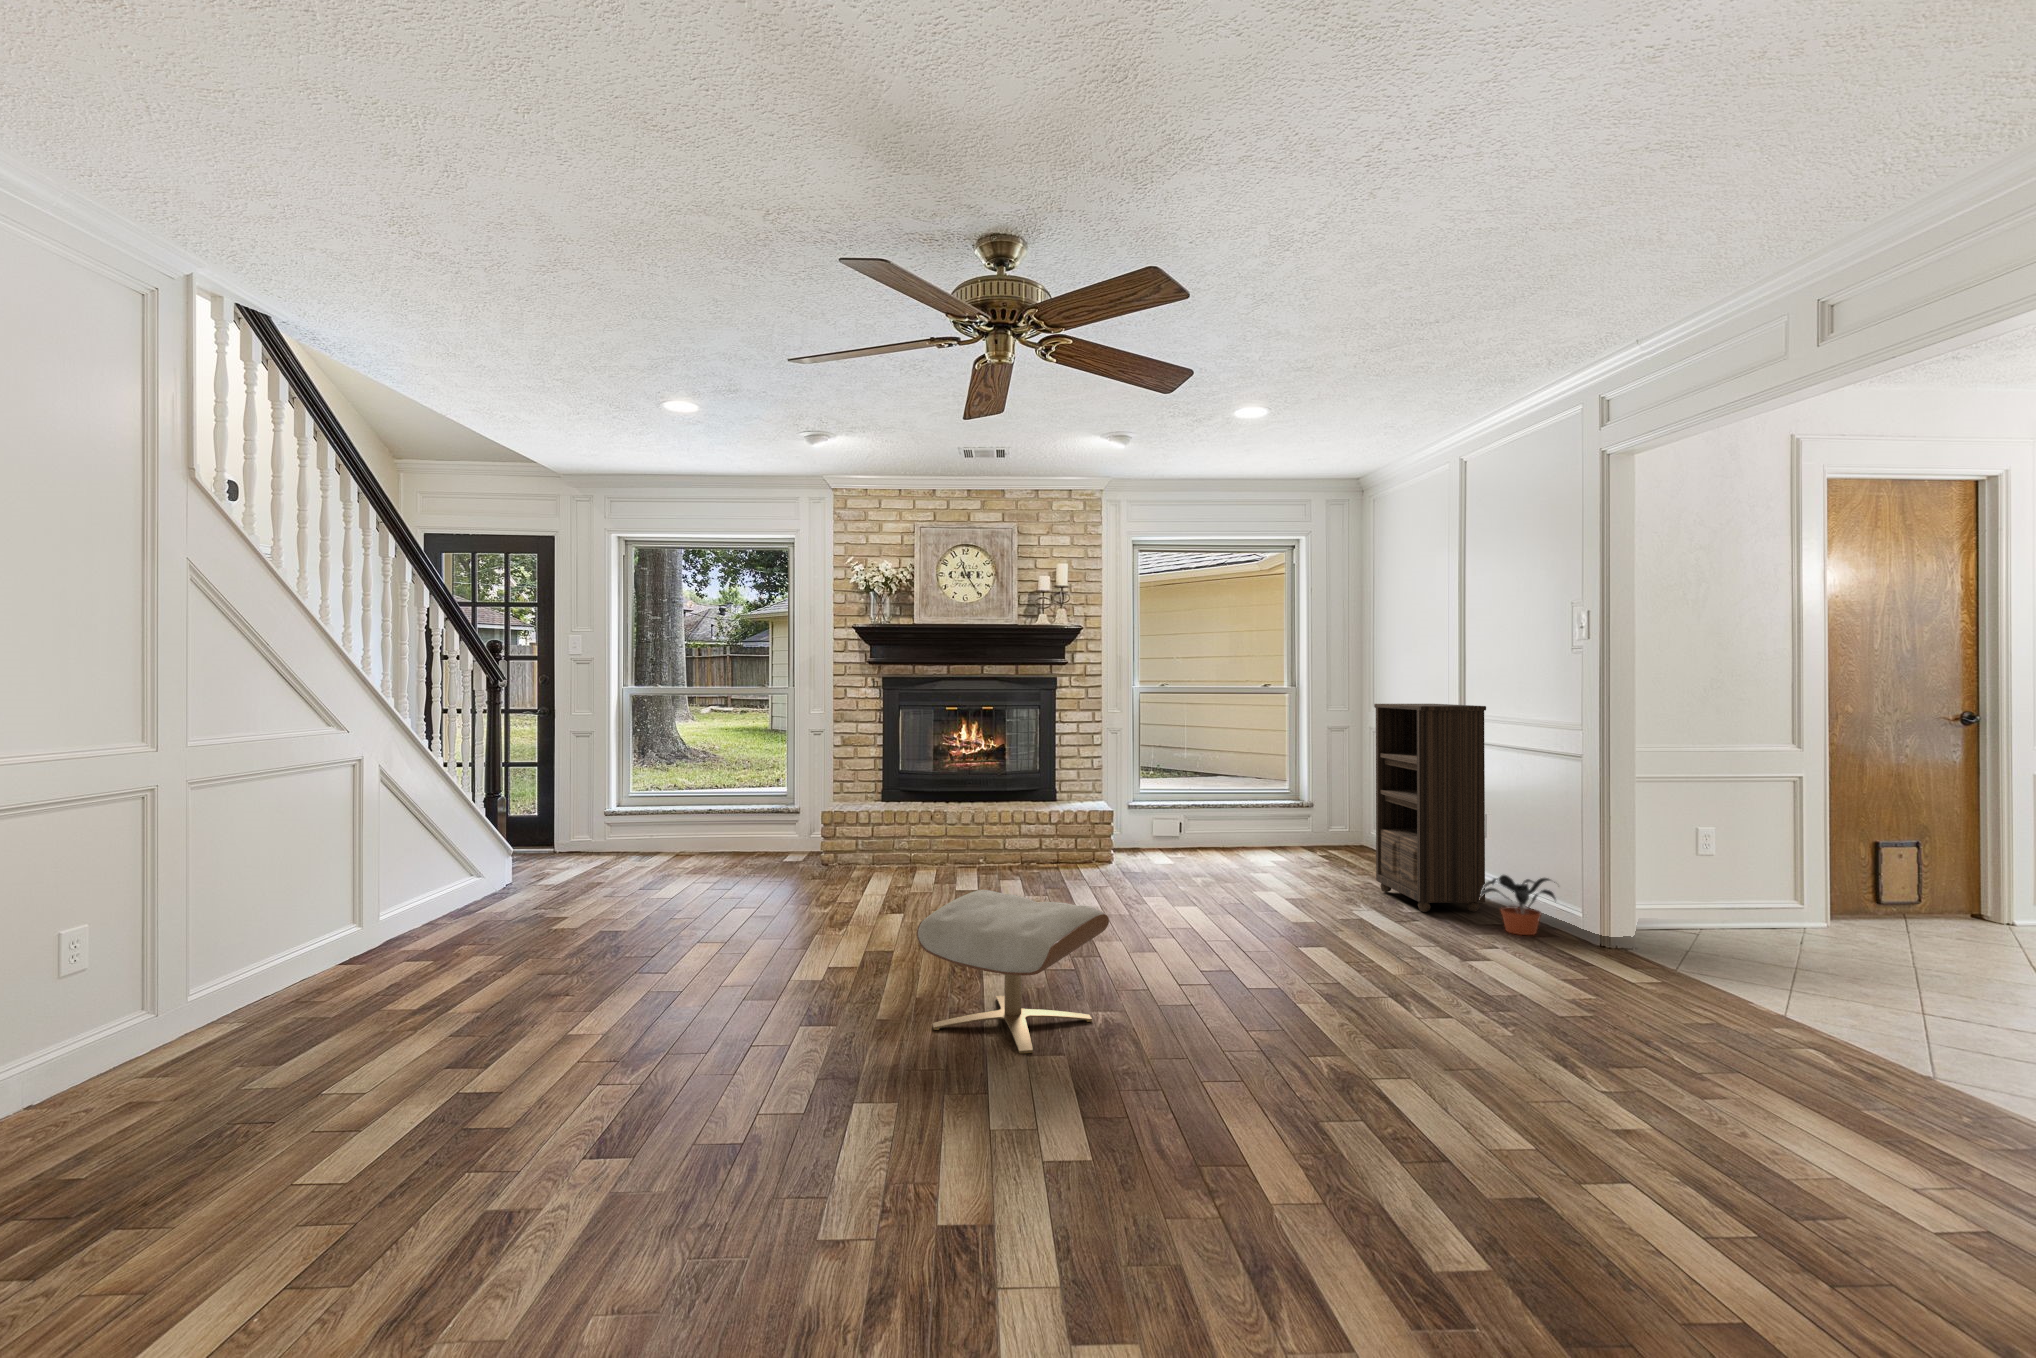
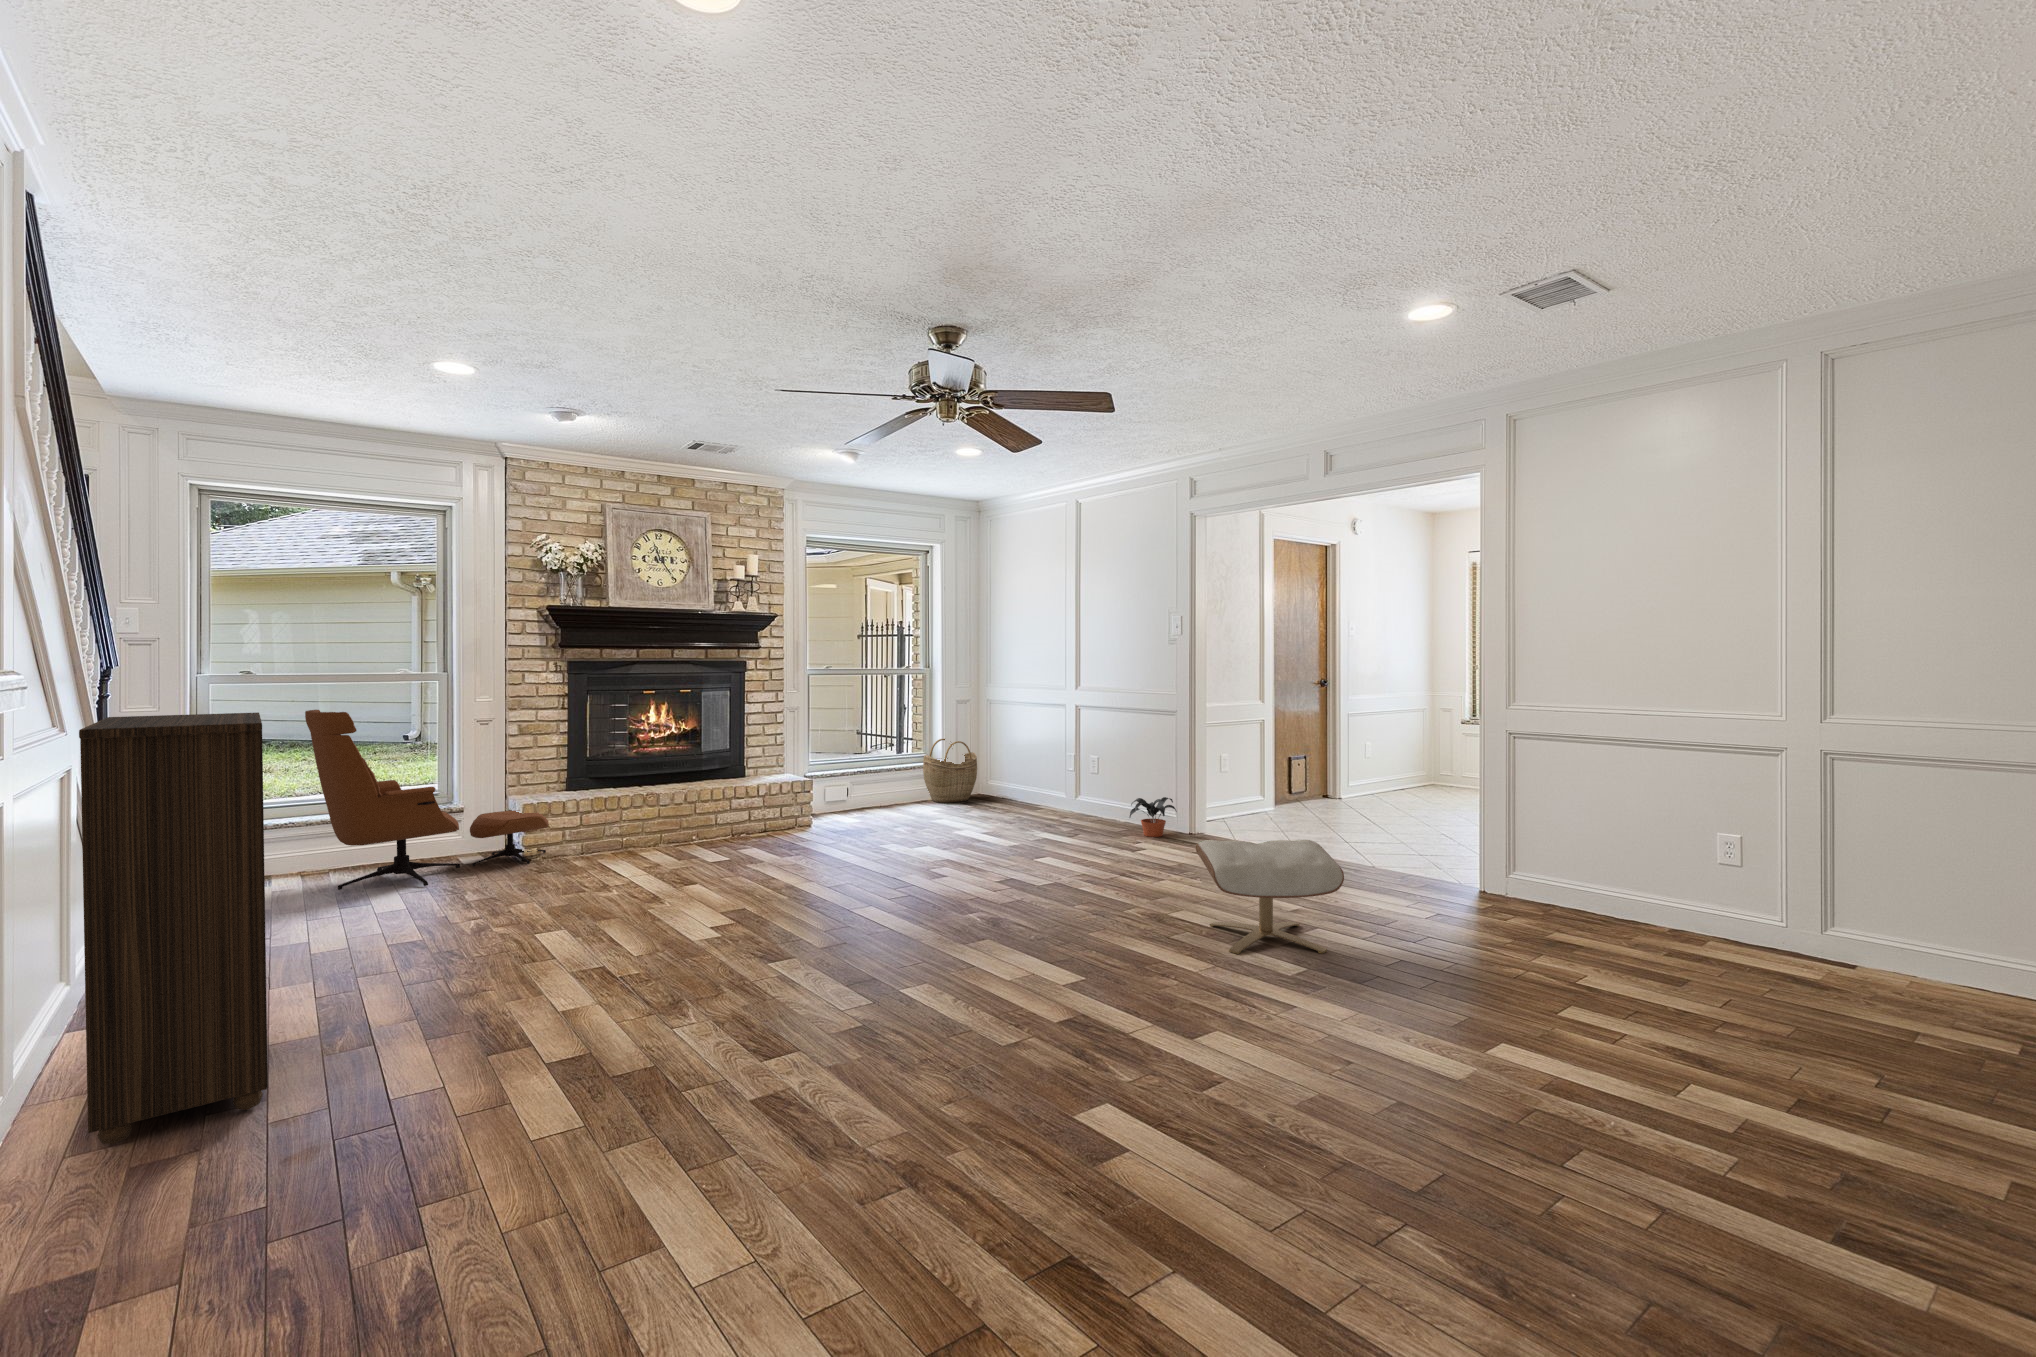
bookshelf: present [1374,704,1486,912] -> present [79,712,268,1144]
lounge chair: none [658,716,849,874] -> present [305,710,549,890]
woven basket: none [1279,775,1351,856] -> present [923,739,977,803]
ottoman: present [917,890,1109,1053] -> present [1196,840,1344,954]

